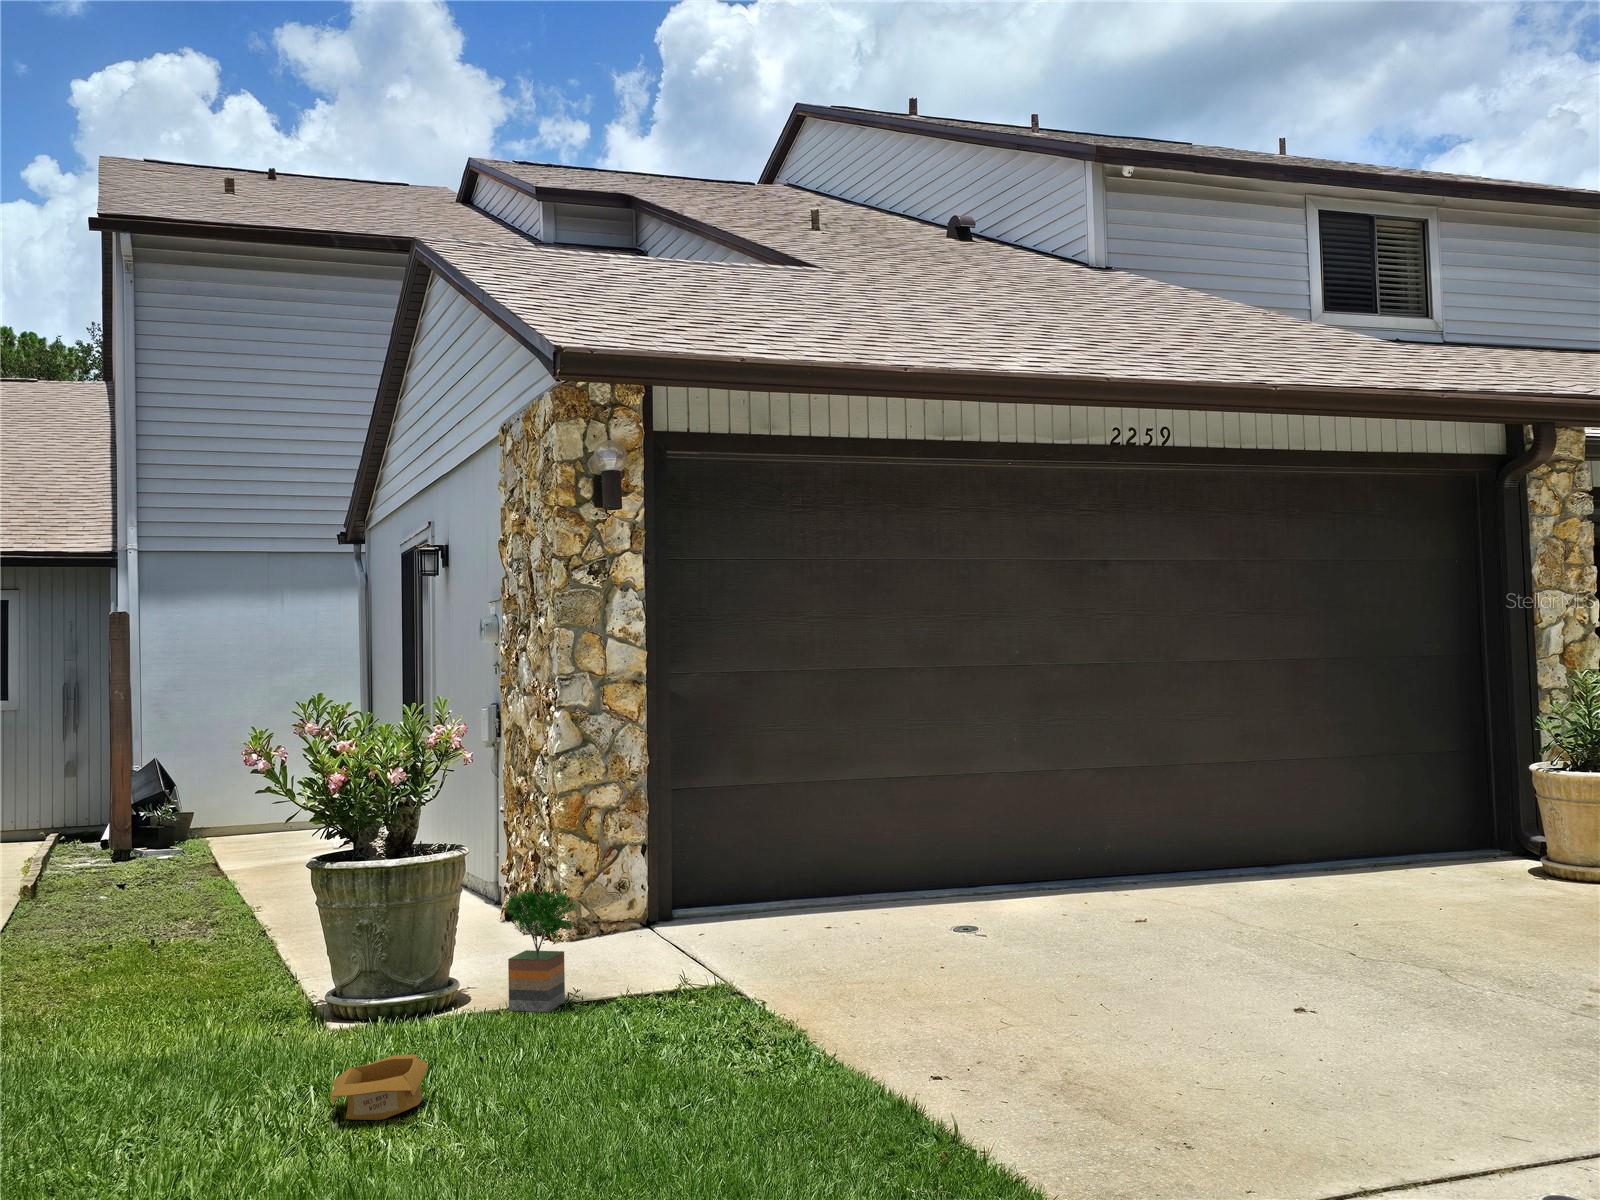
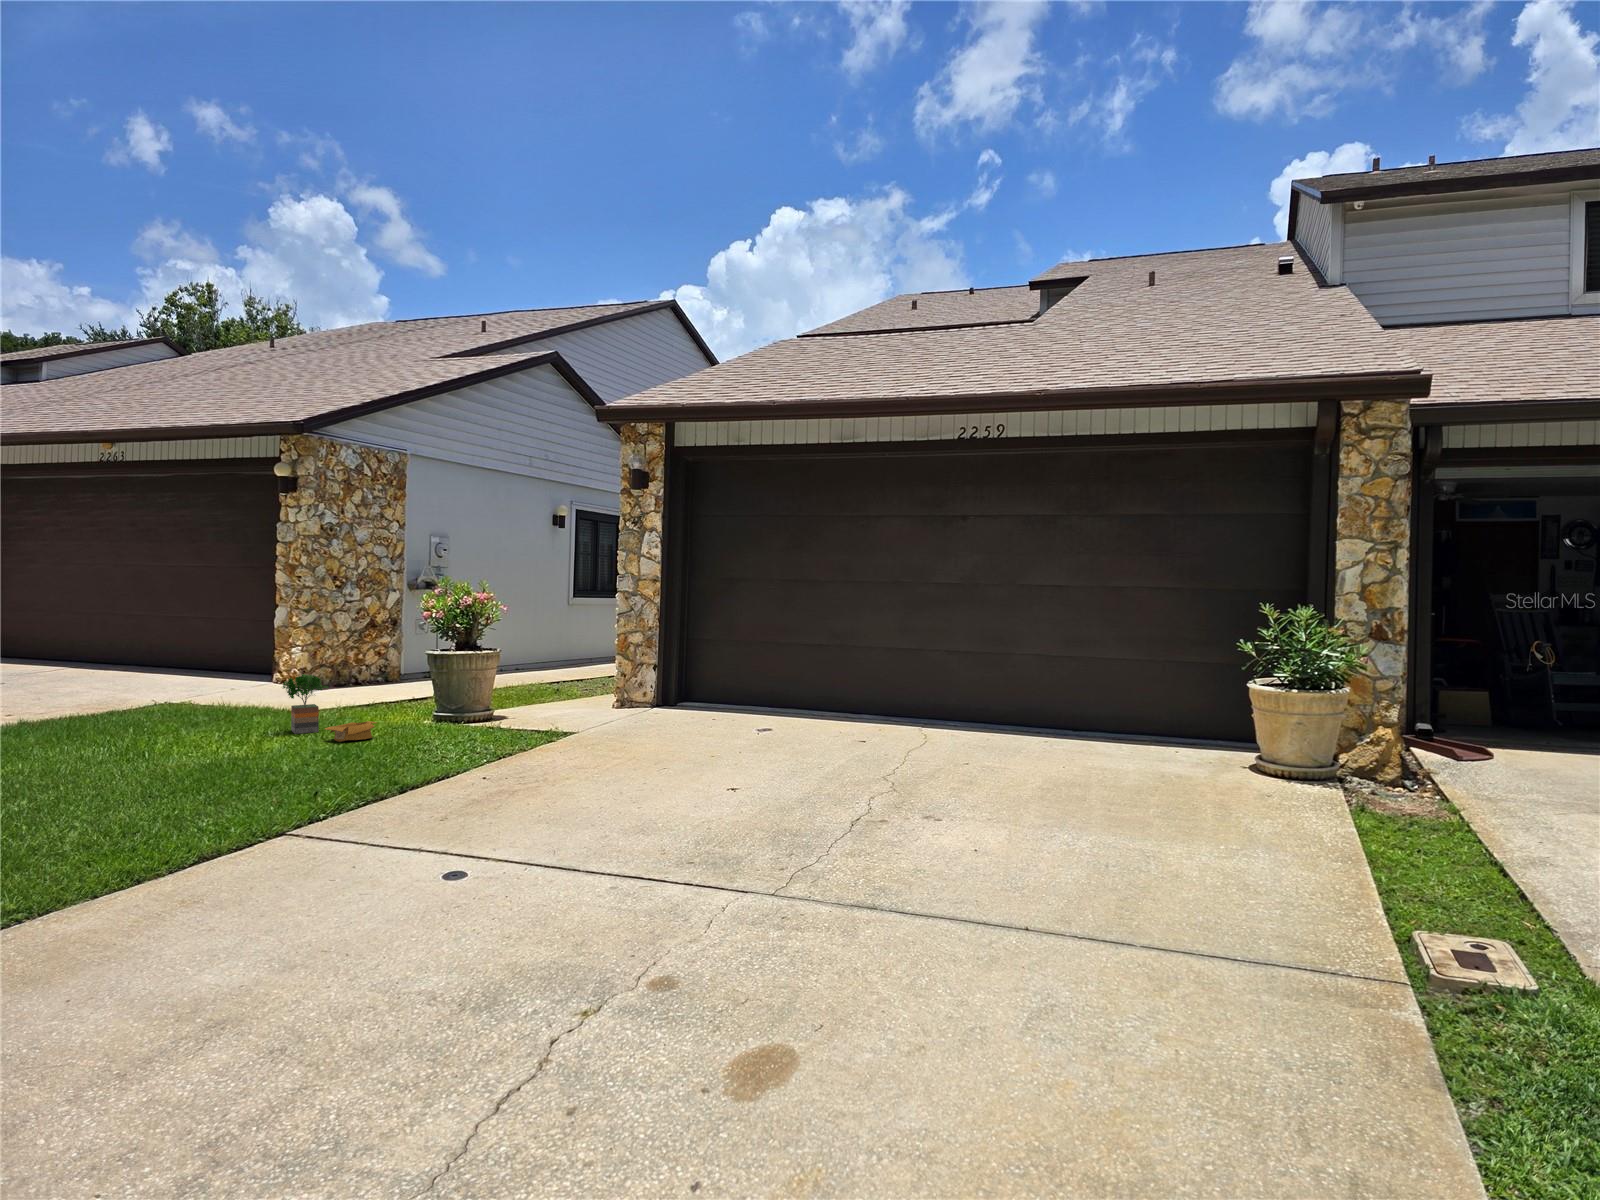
potted tree: present [506,890,577,1012] -> present [283,674,328,734]

